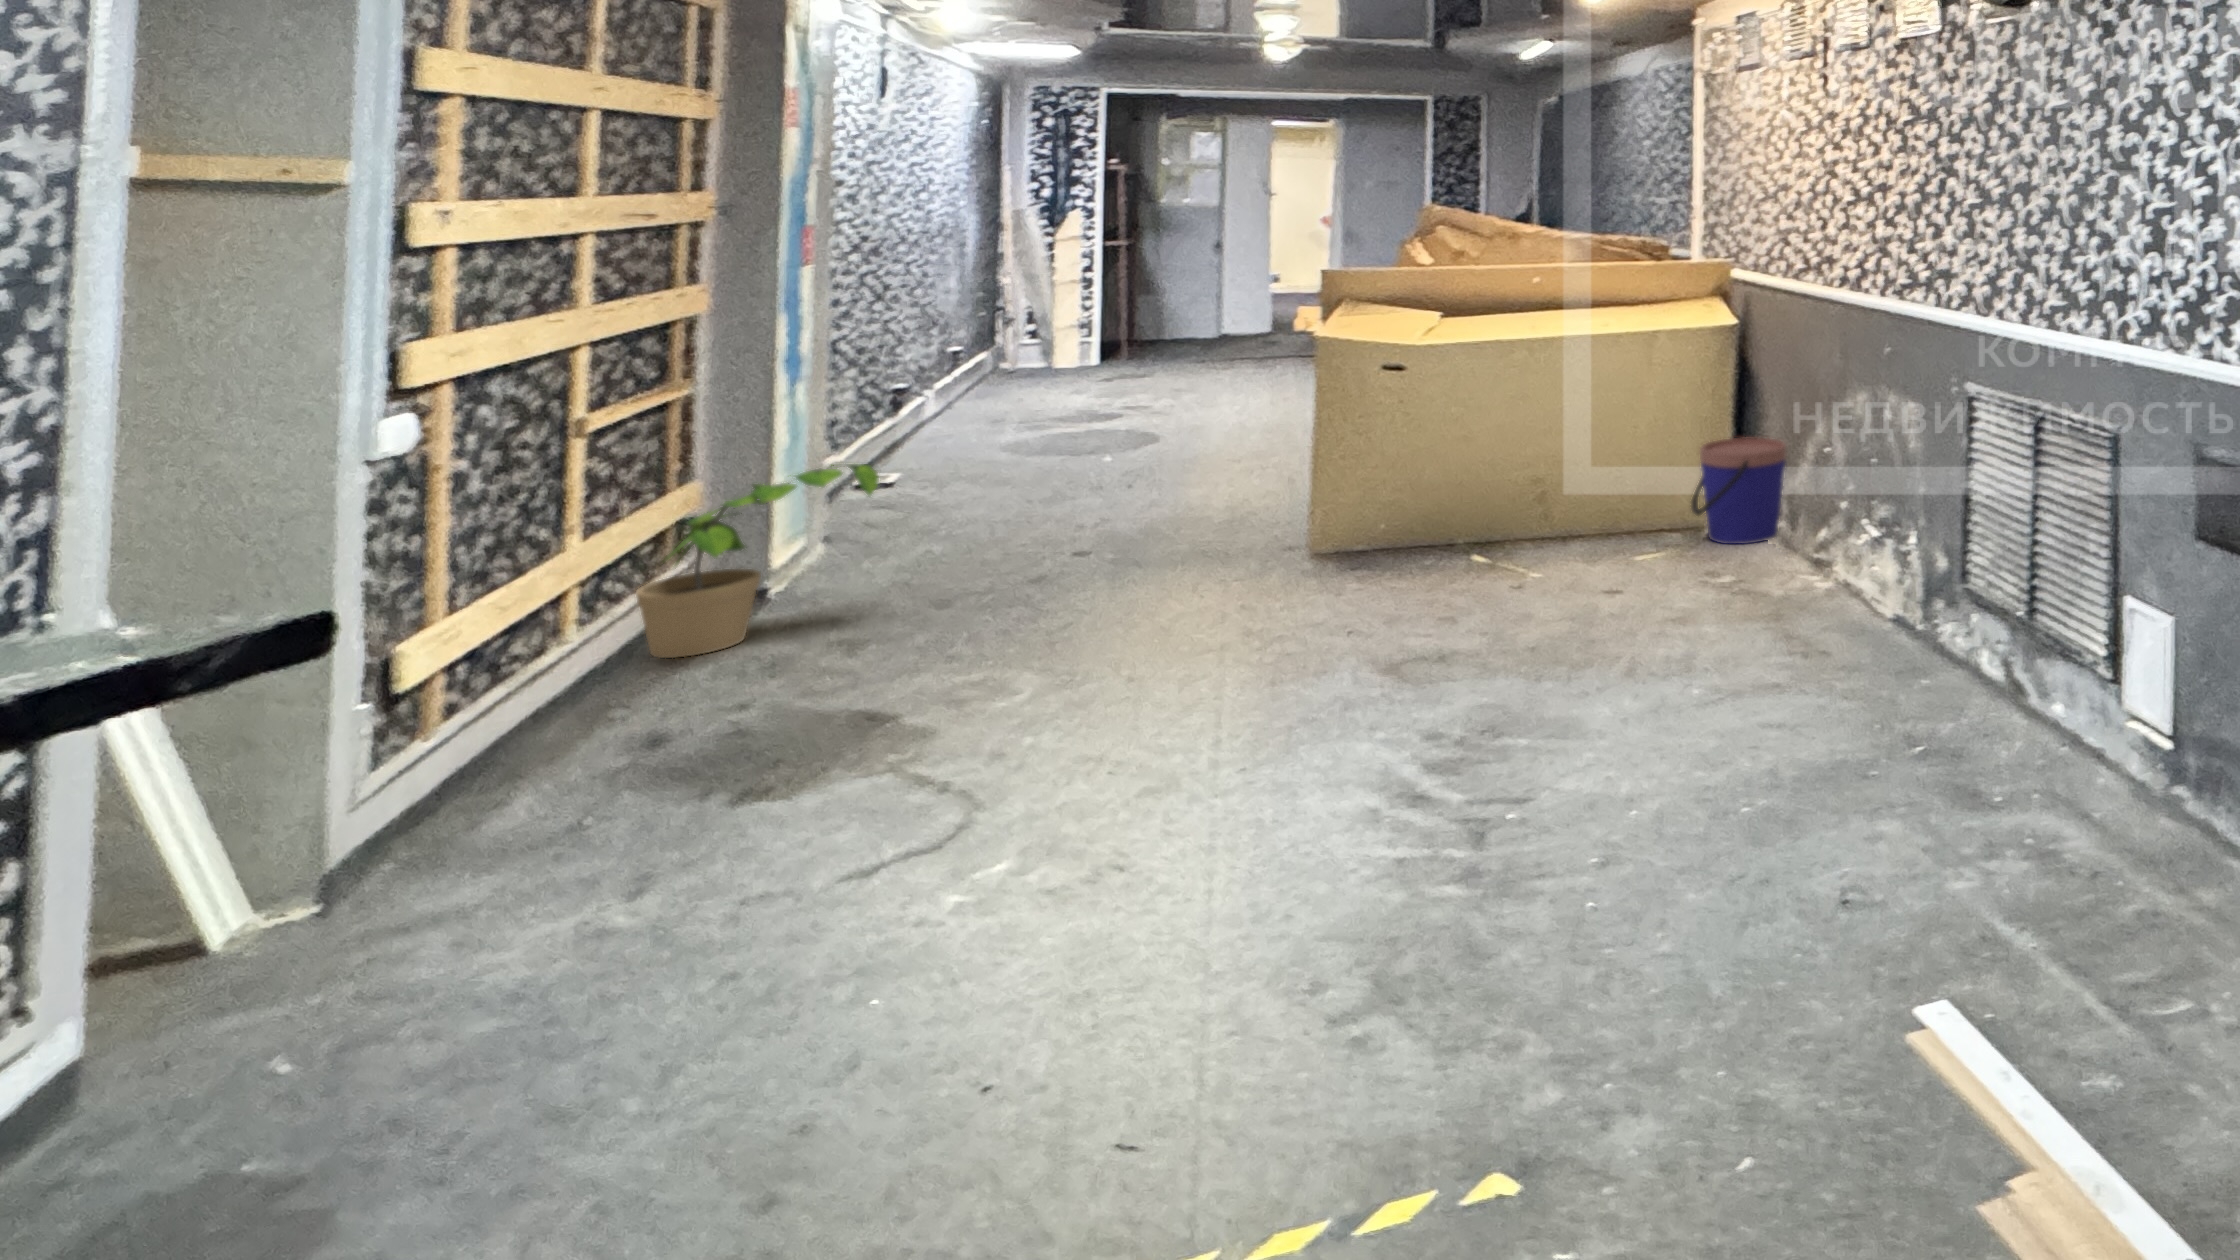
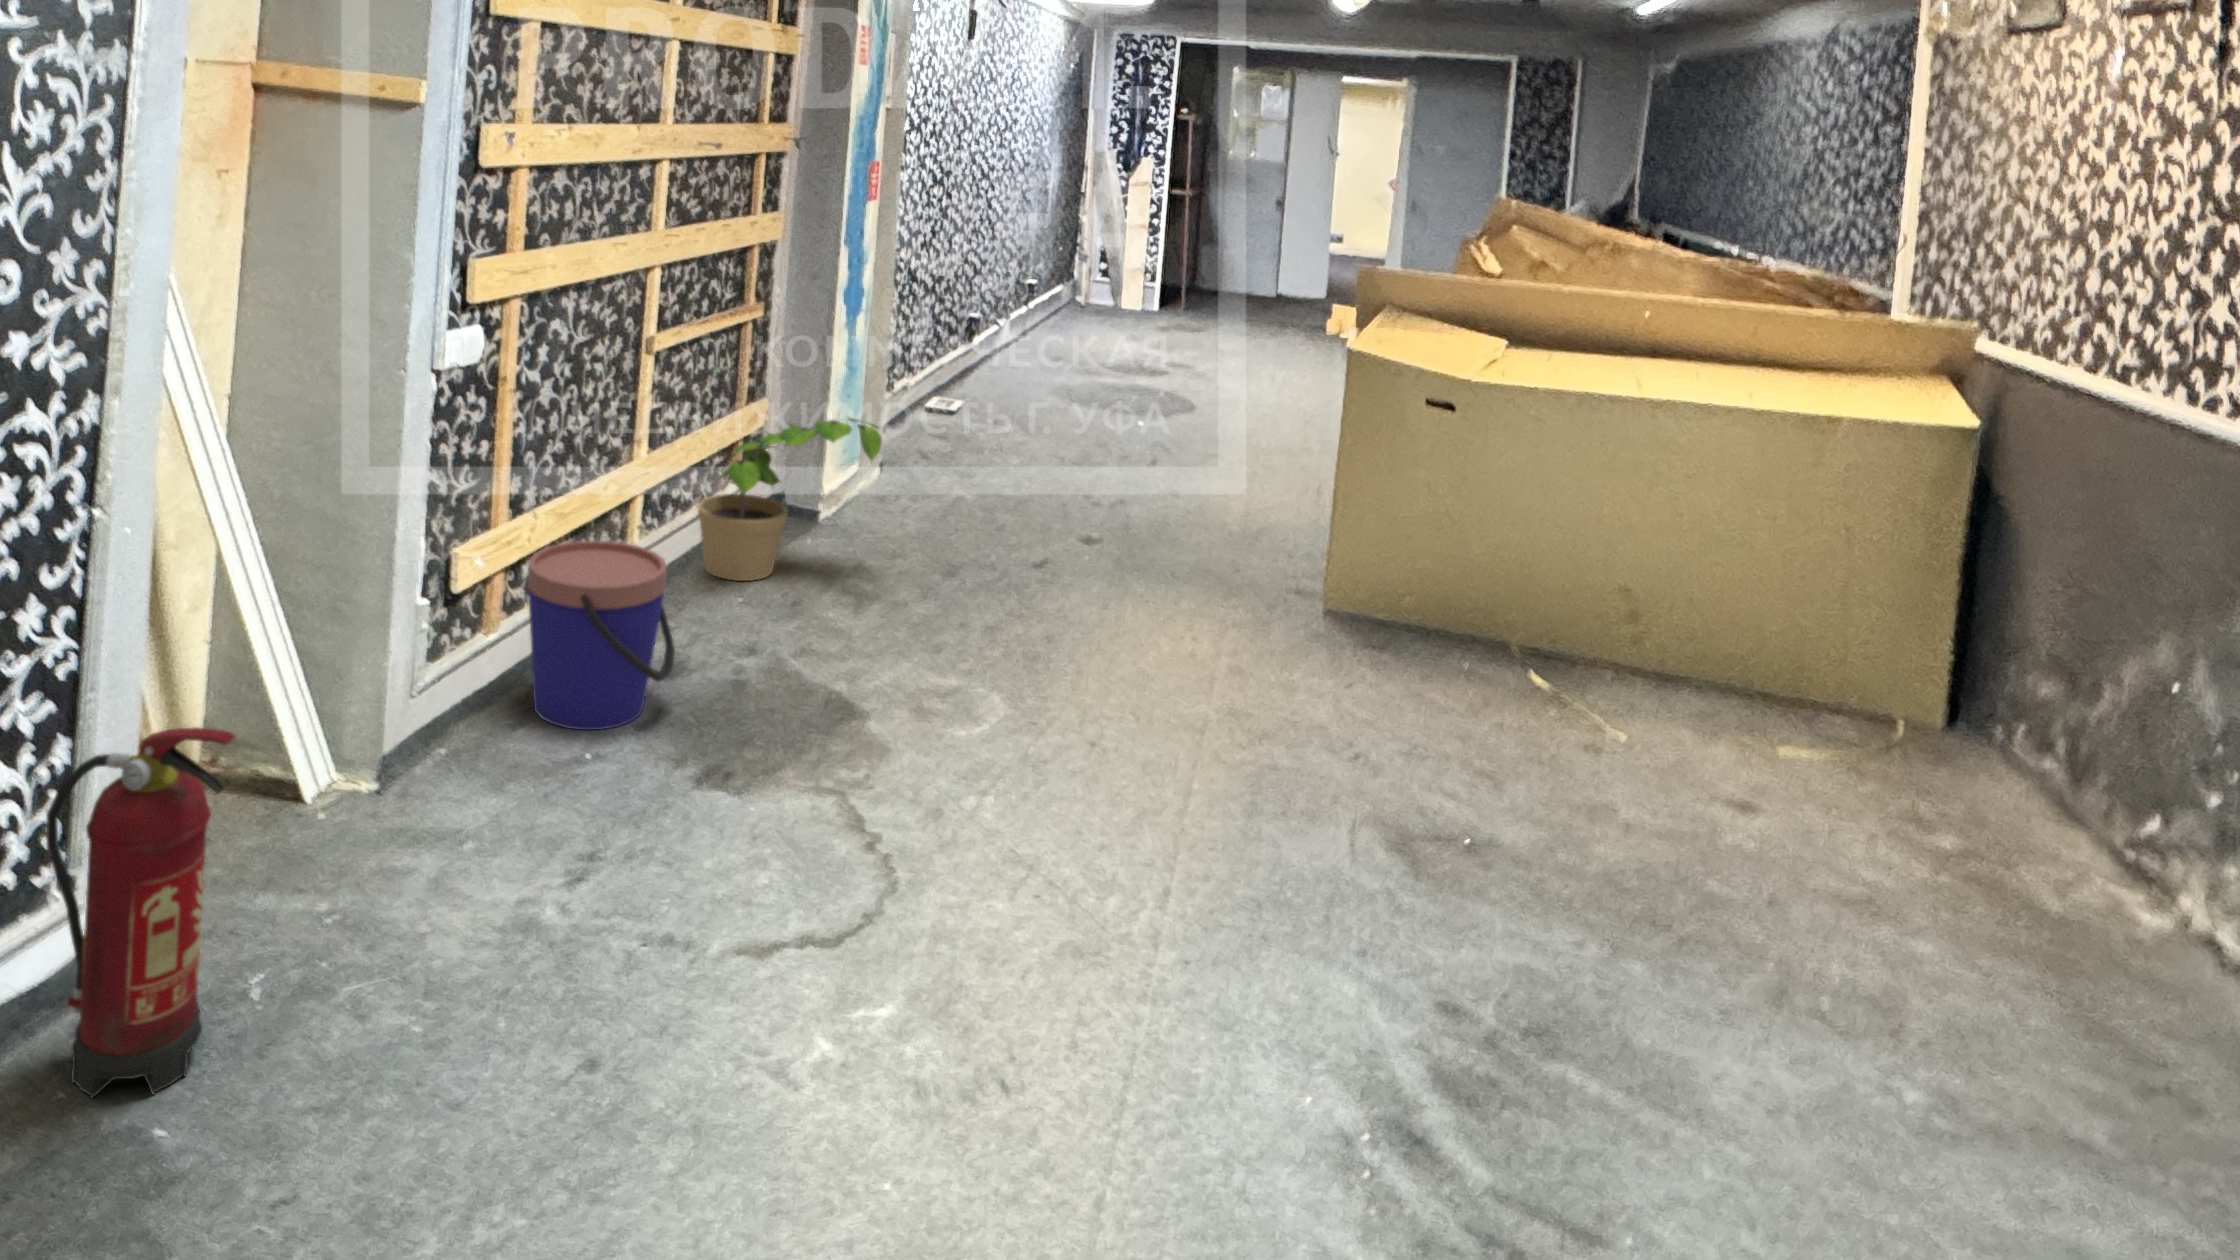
bucket: present [1691,437,1786,544] -> present [527,541,675,730]
fire extinguisher: none [40,755,346,1155] -> present [46,727,236,1098]

